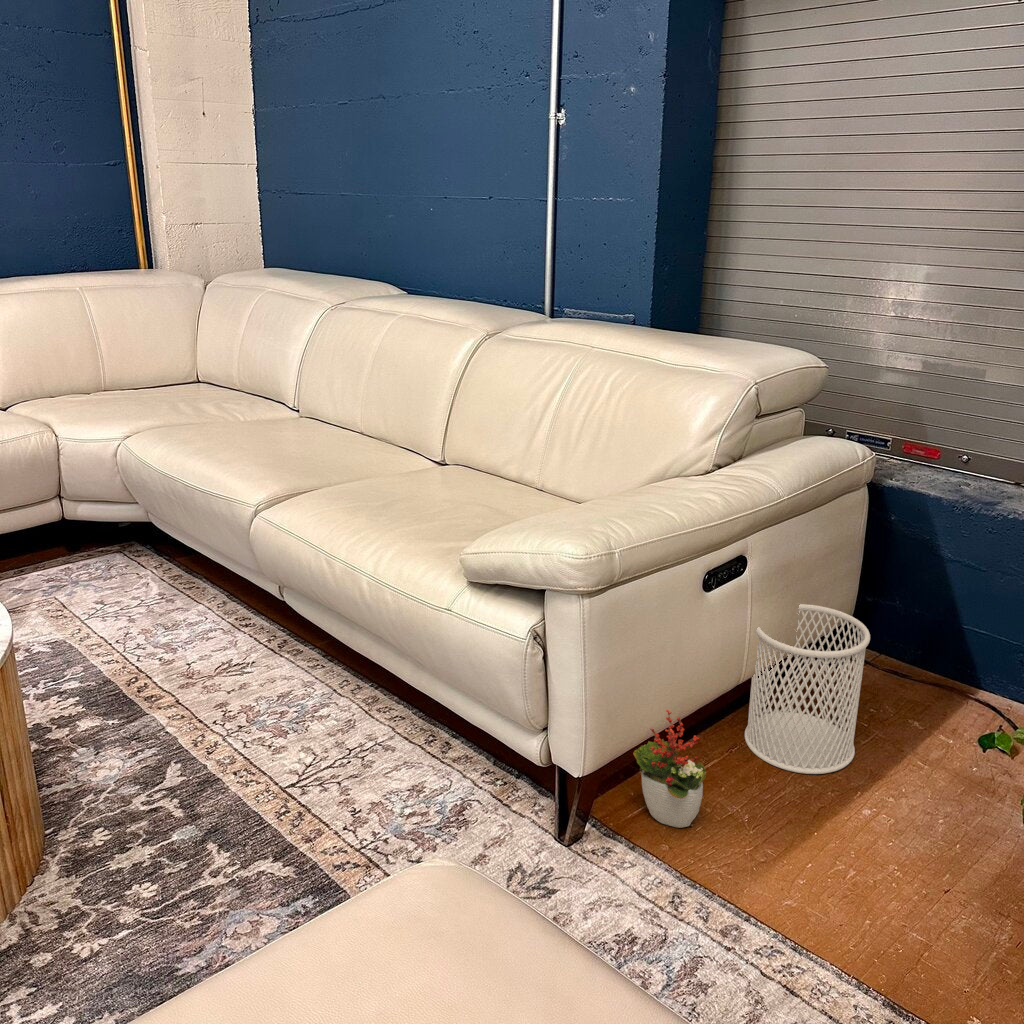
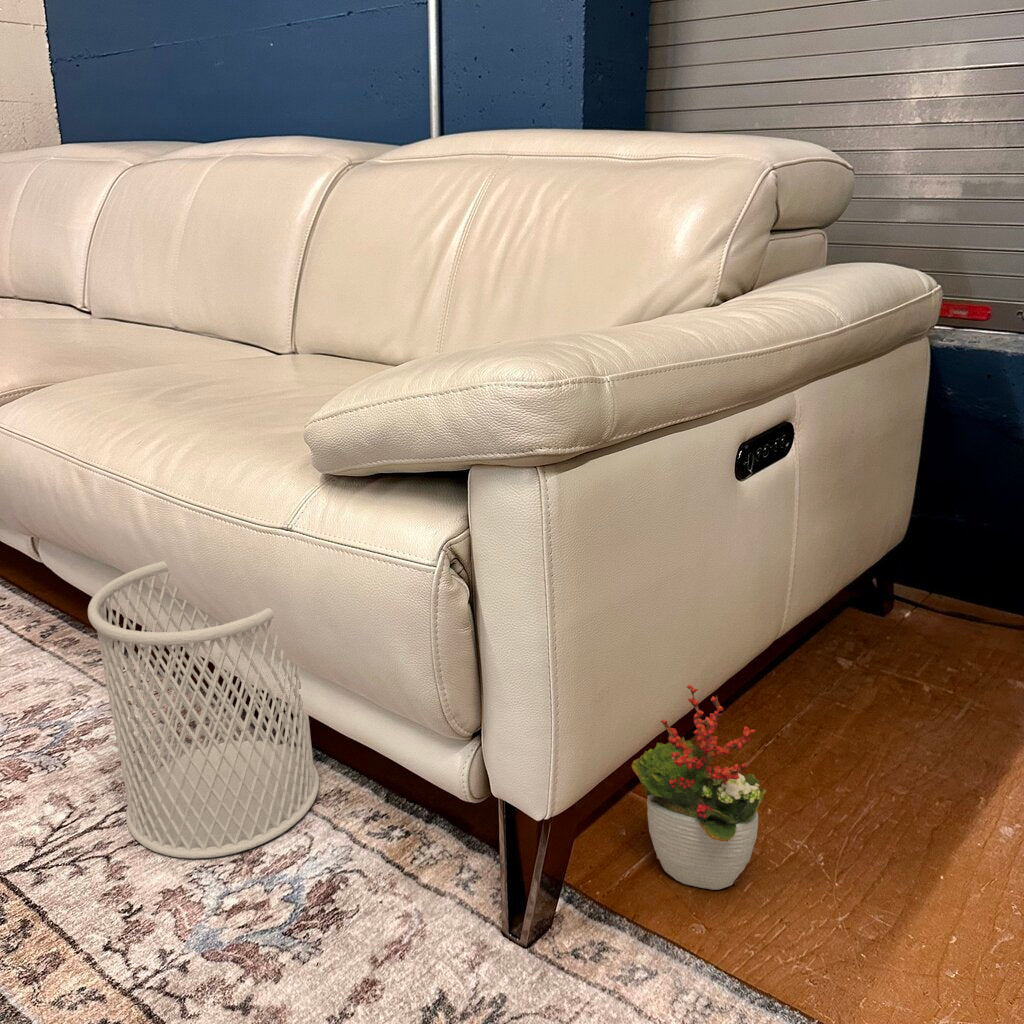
wastebasket: present [745,604,870,774] -> present [88,561,319,859]

